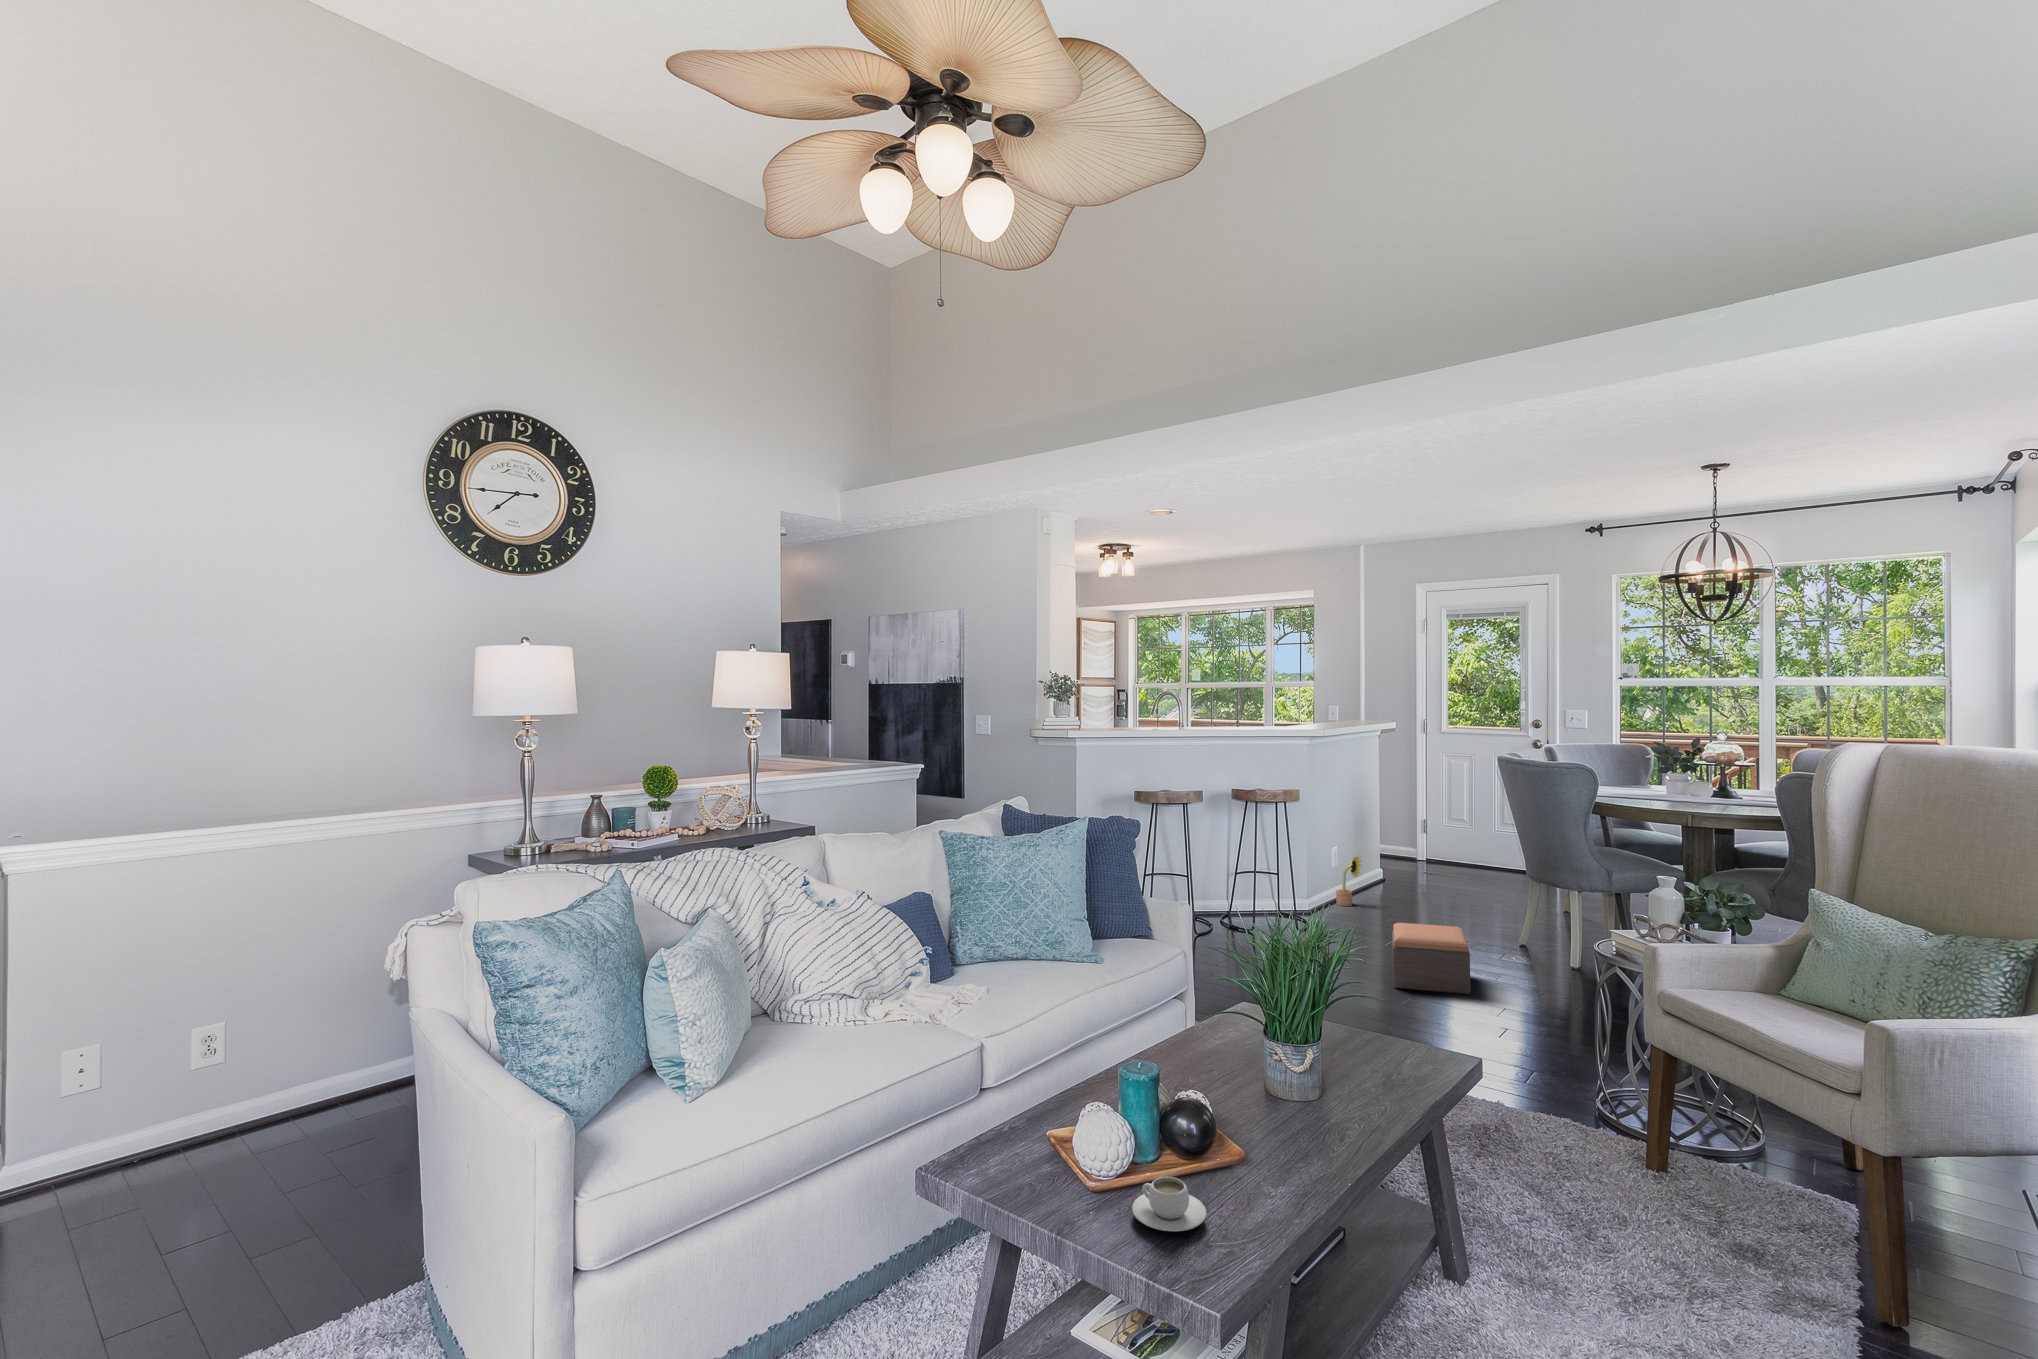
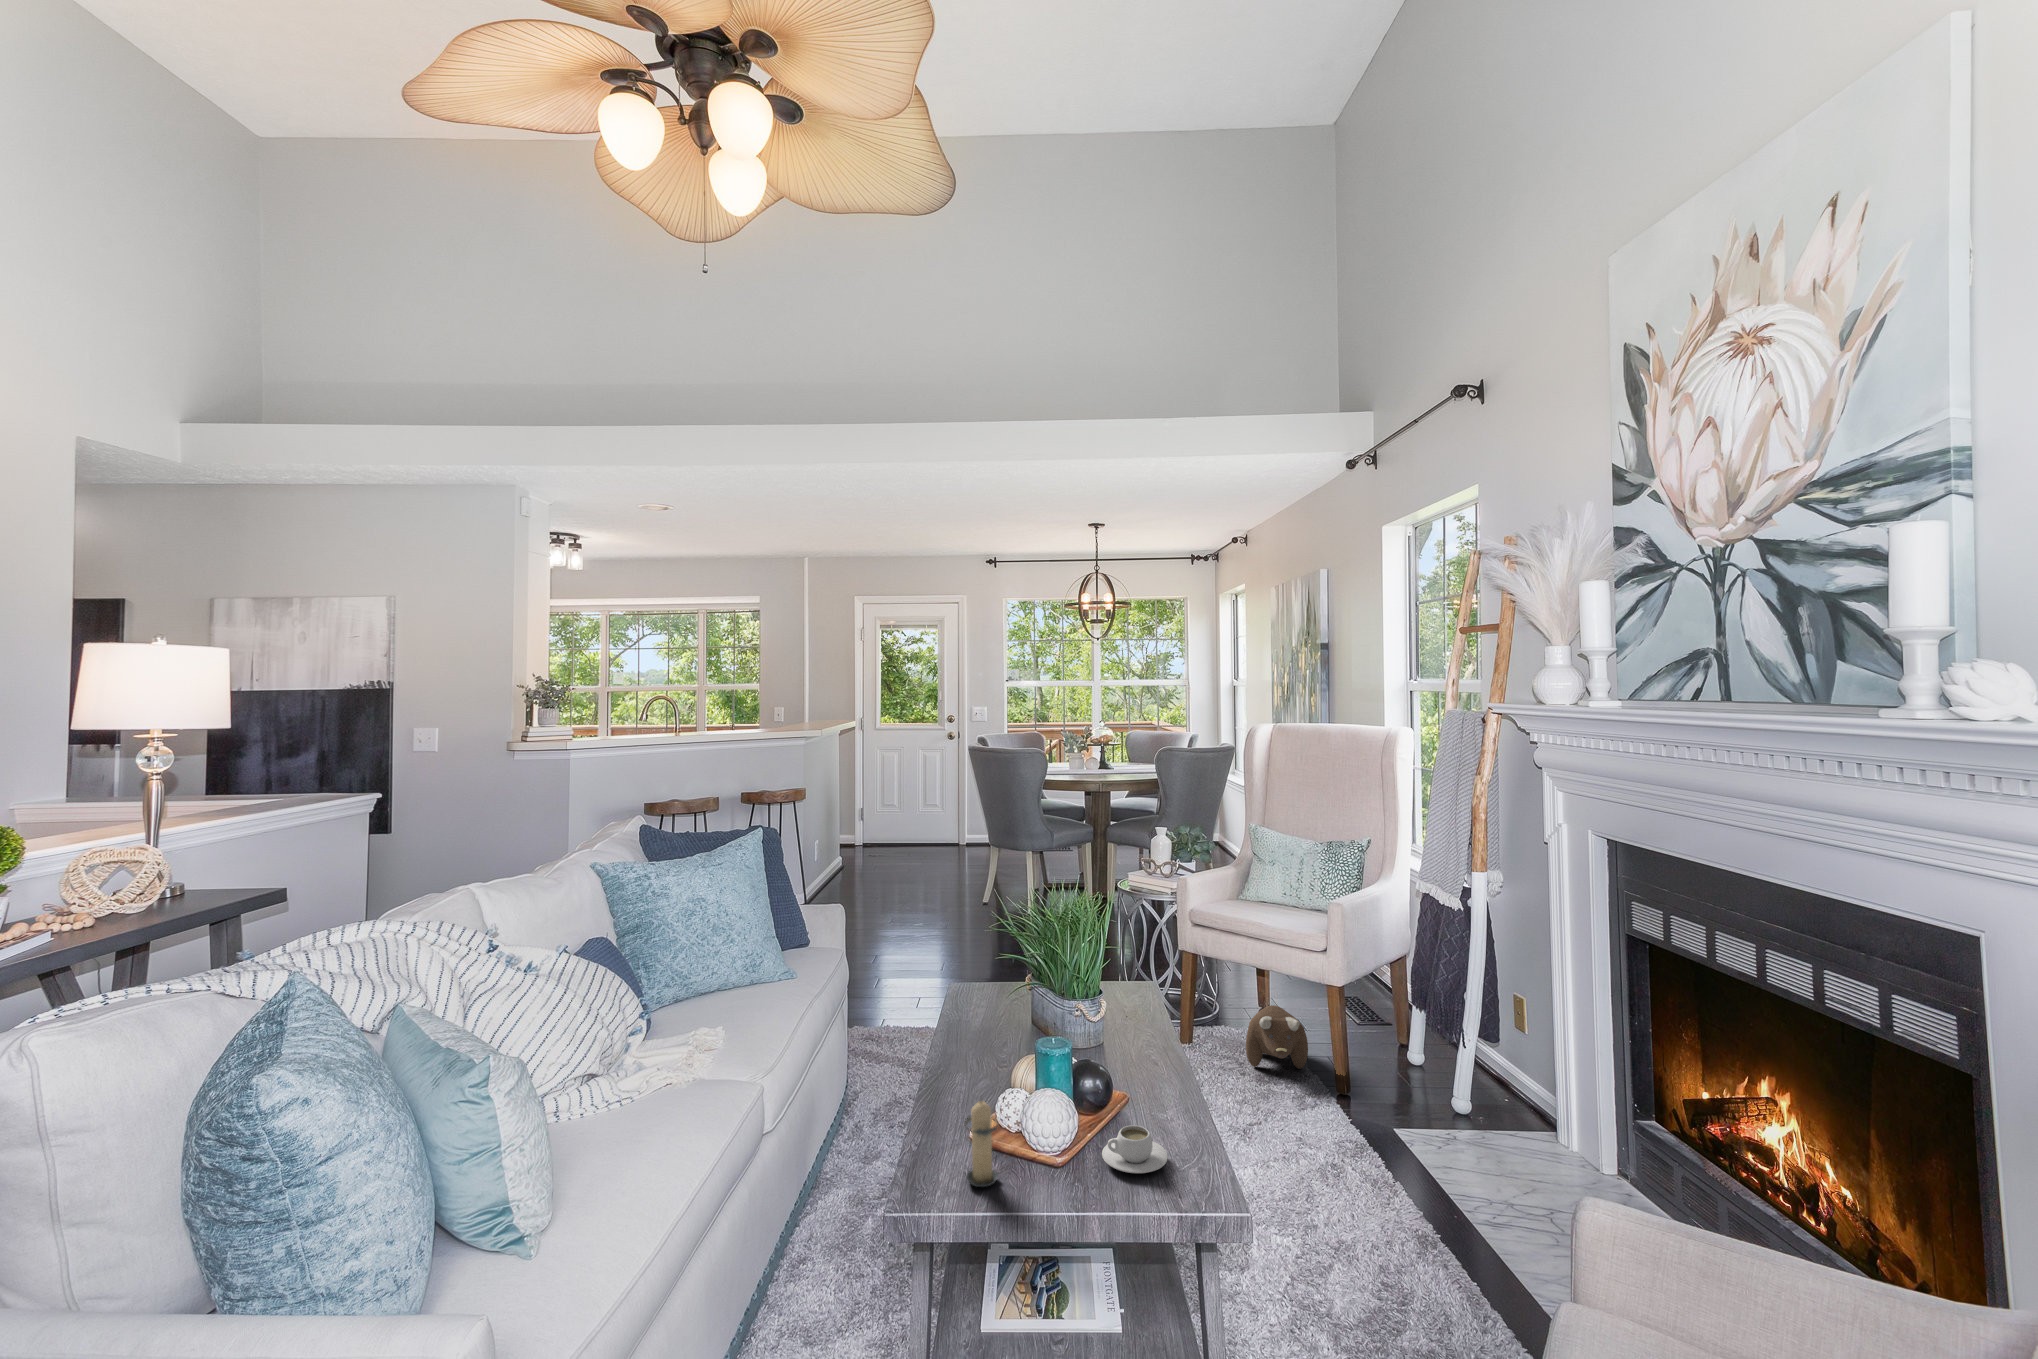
decorative plant: present [1336,856,1362,906] -> none [821,841,843,889]
footstool: present [1392,923,1471,995] -> none [914,888,986,949]
candle: none [997,1091,1038,1183] -> present [965,1101,998,1187]
plush toy: none [1690,1159,1800,1267] -> present [1246,1005,1308,1069]

